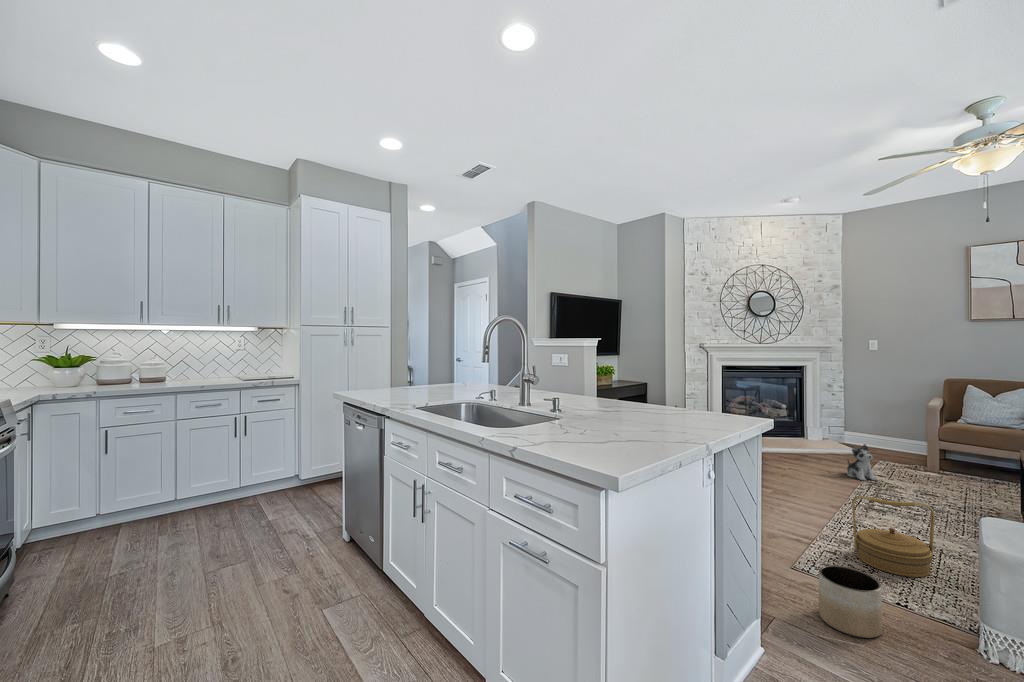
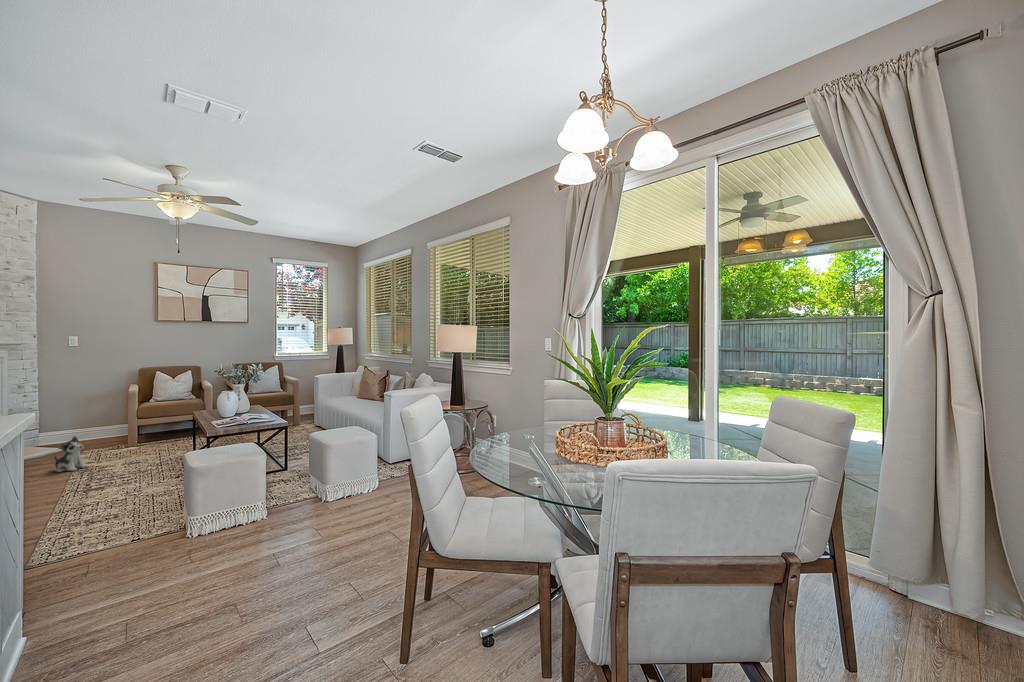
basket: present [852,496,935,577] -> none [84,463,152,529]
planter: present [819,565,882,638] -> none [69,527,127,585]

